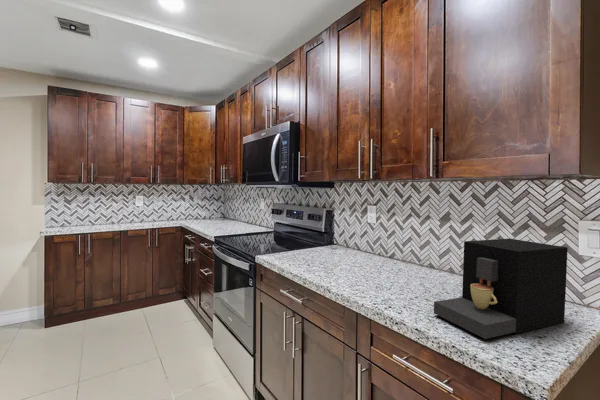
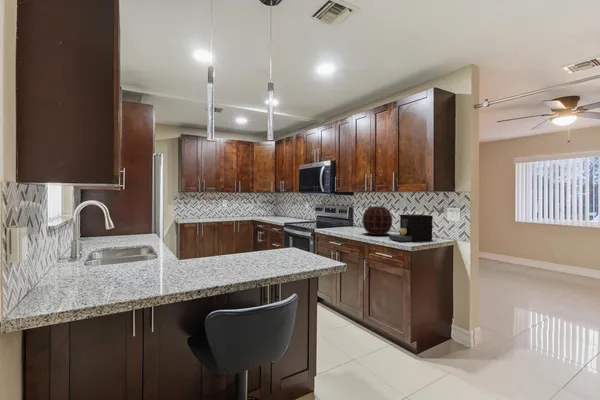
decorative vase: none [353,213,427,285] -> present [363,206,392,235]

